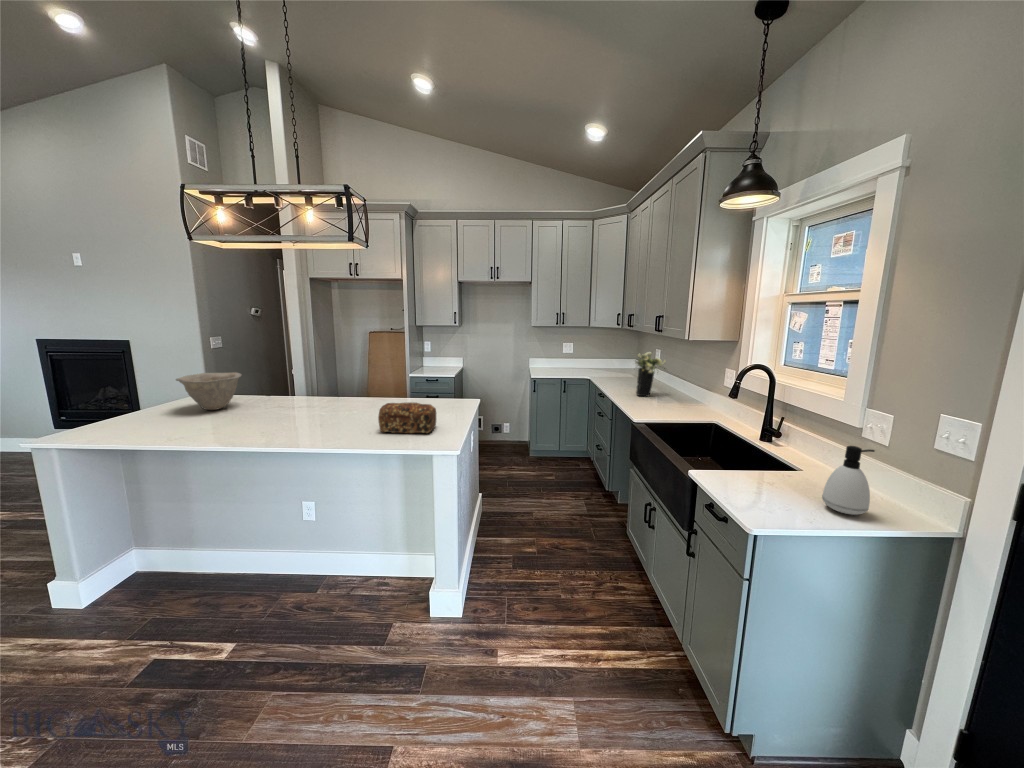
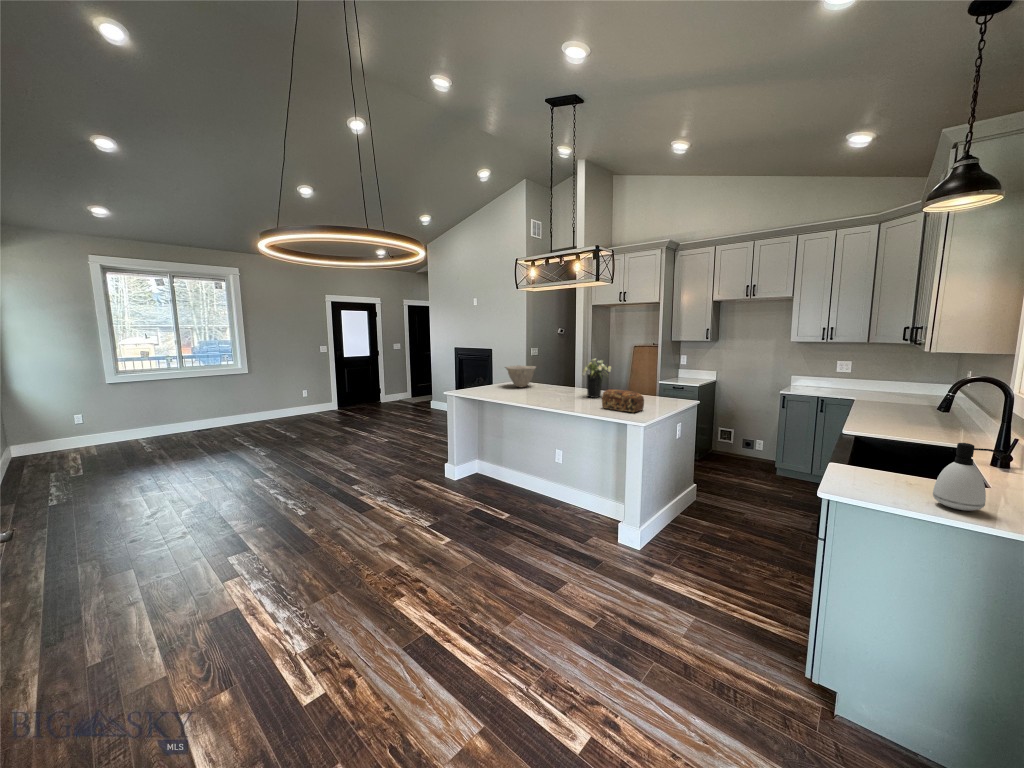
flower arrangement: present [635,352,665,397] -> present [582,359,611,398]

